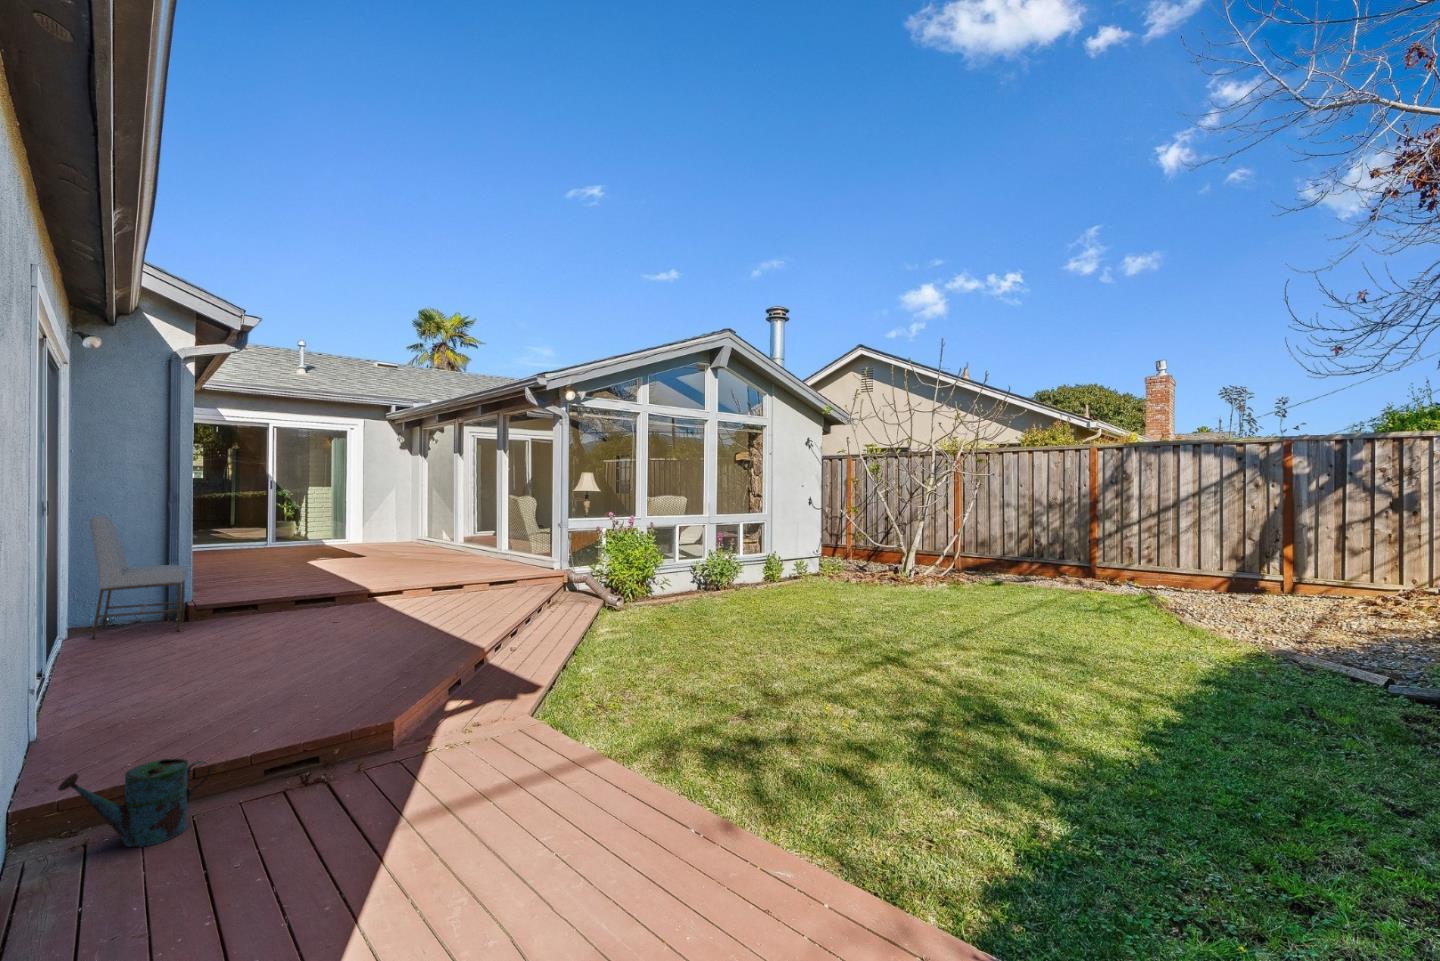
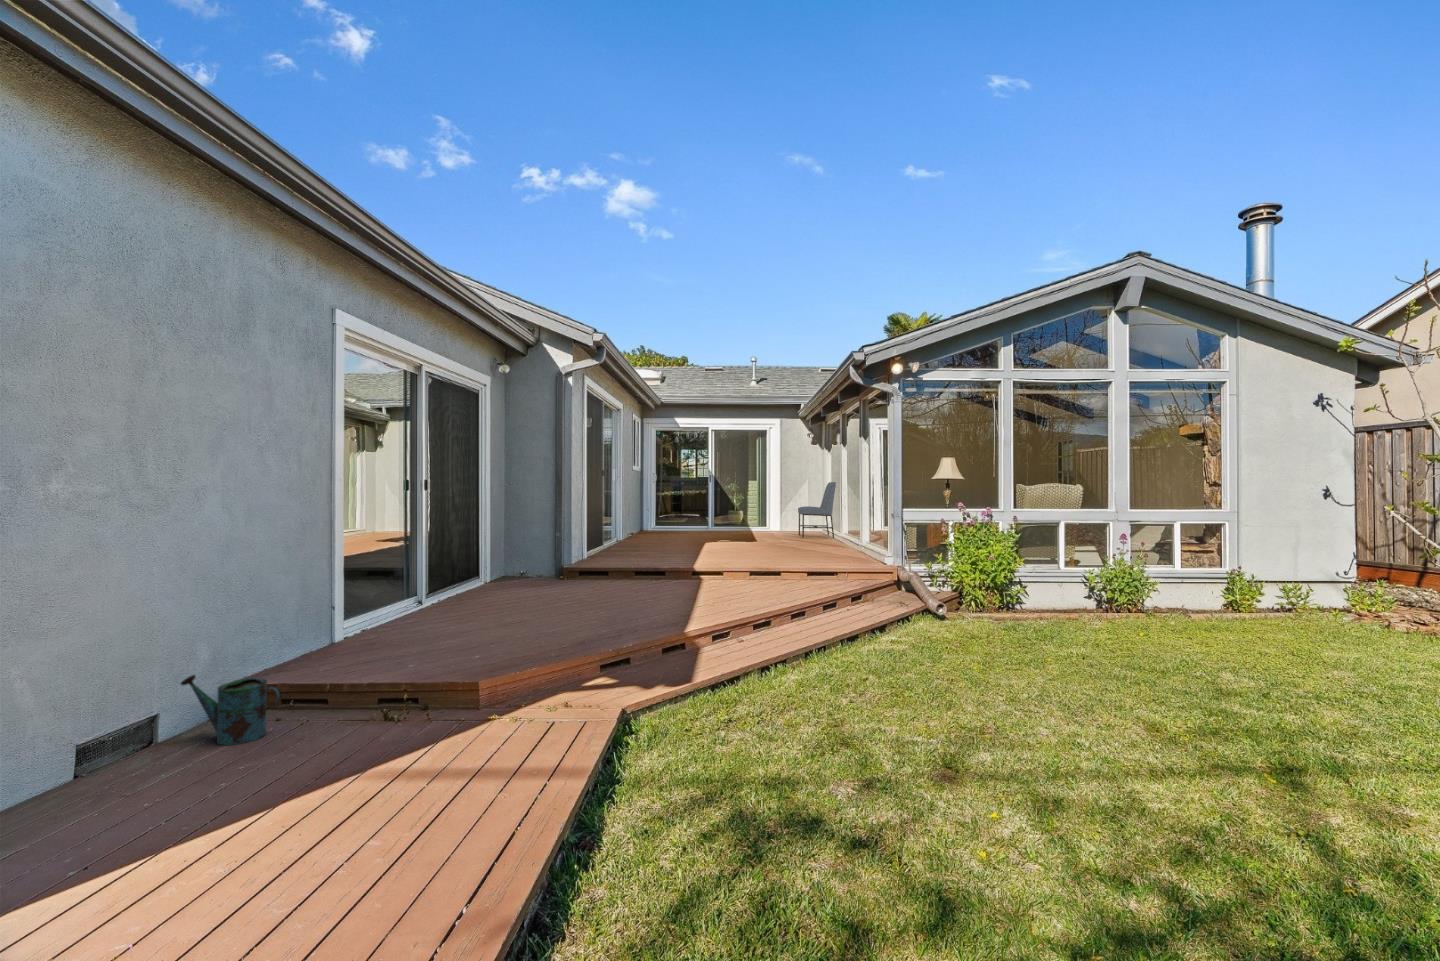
chair: present [89,516,187,639] -> present [798,482,836,538]

